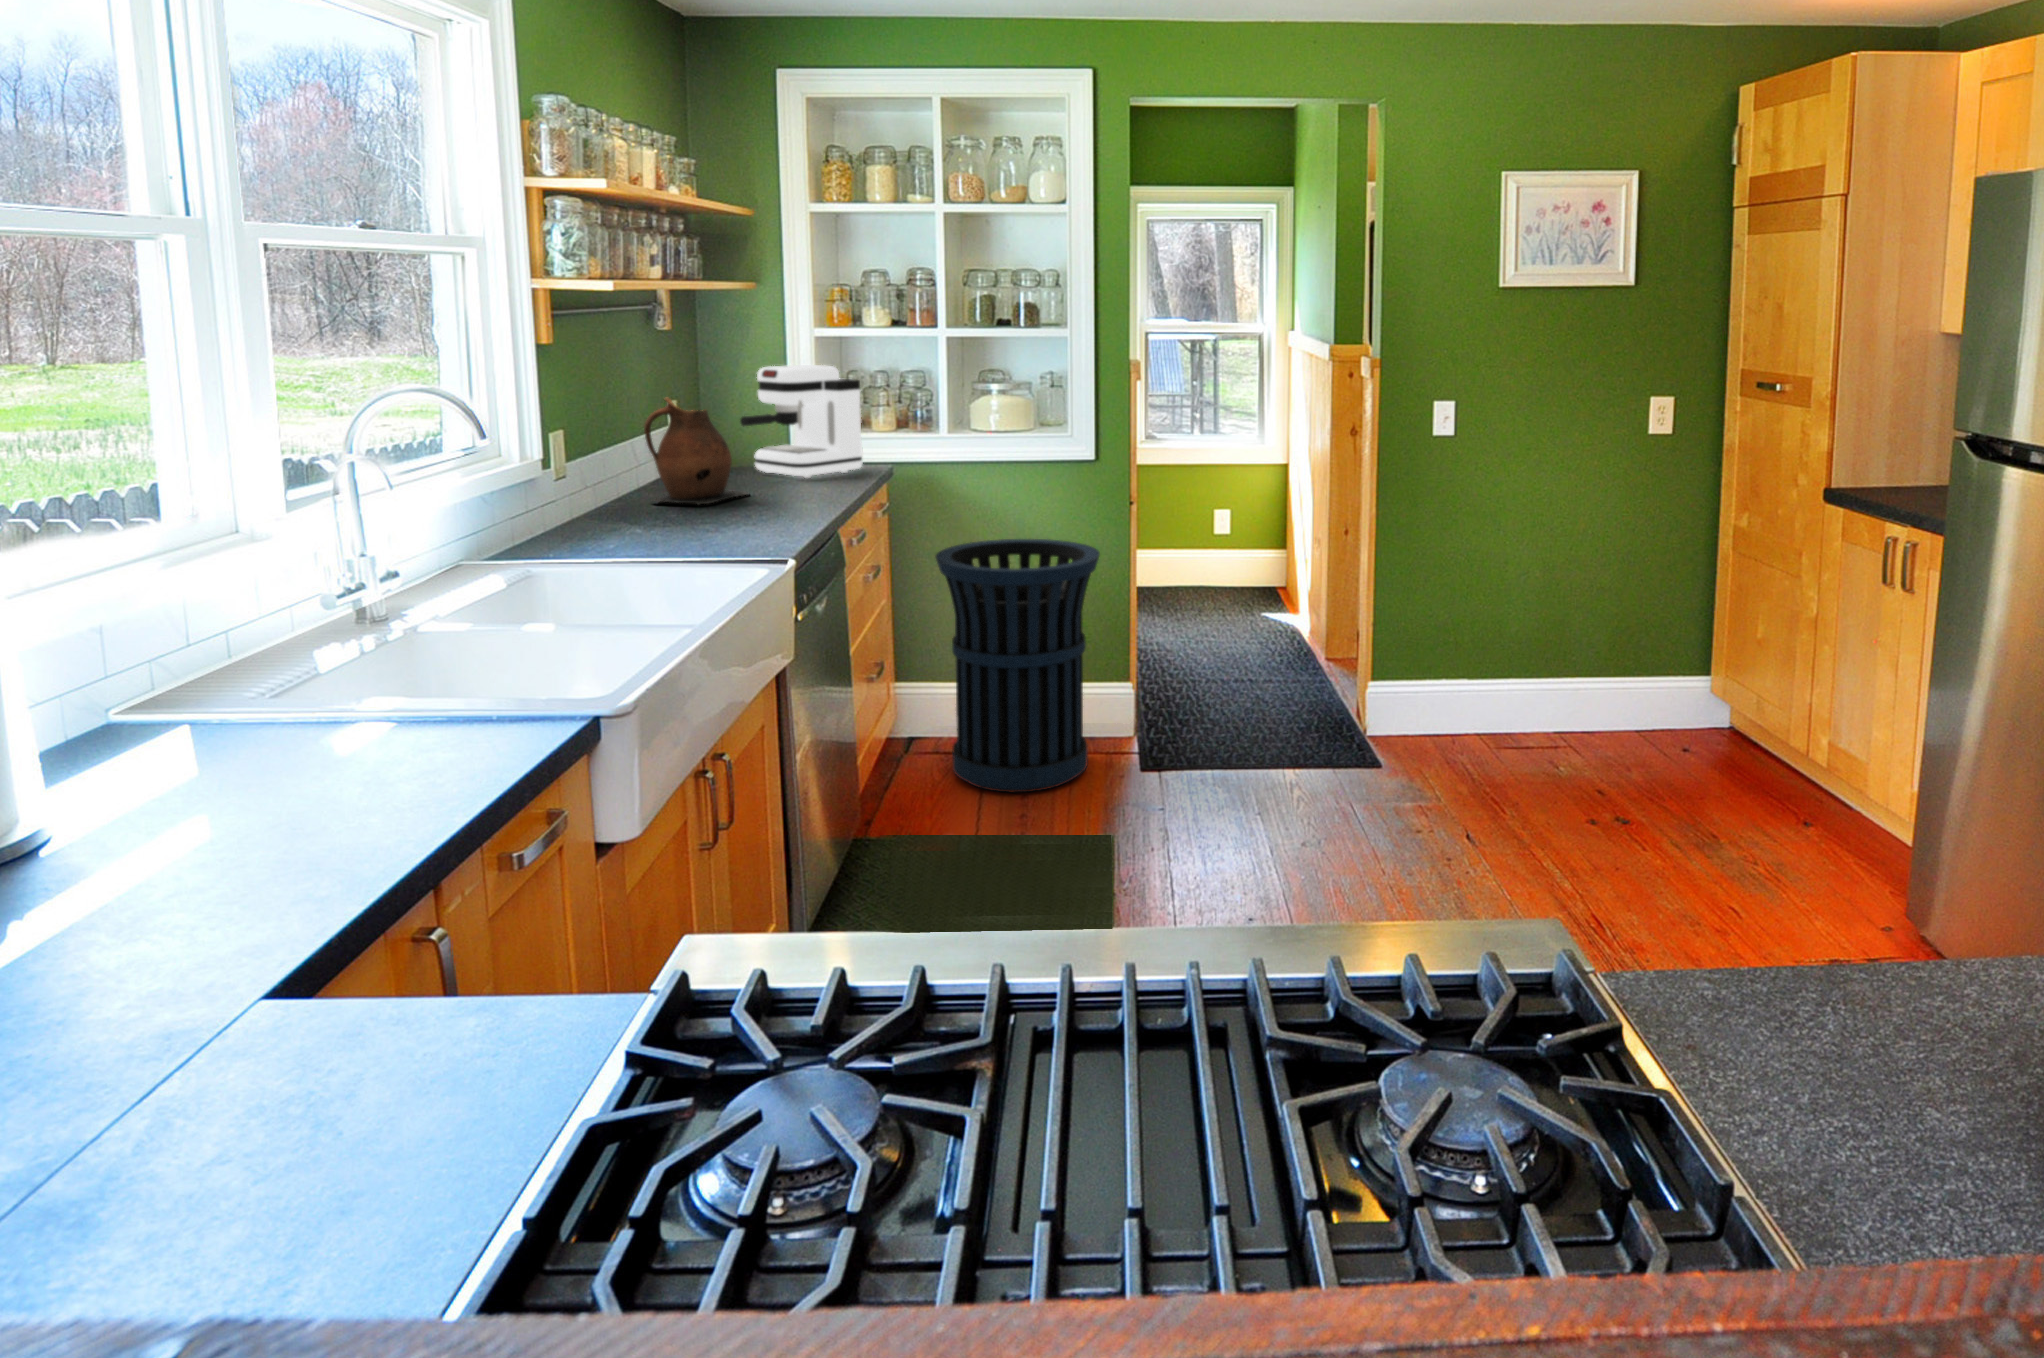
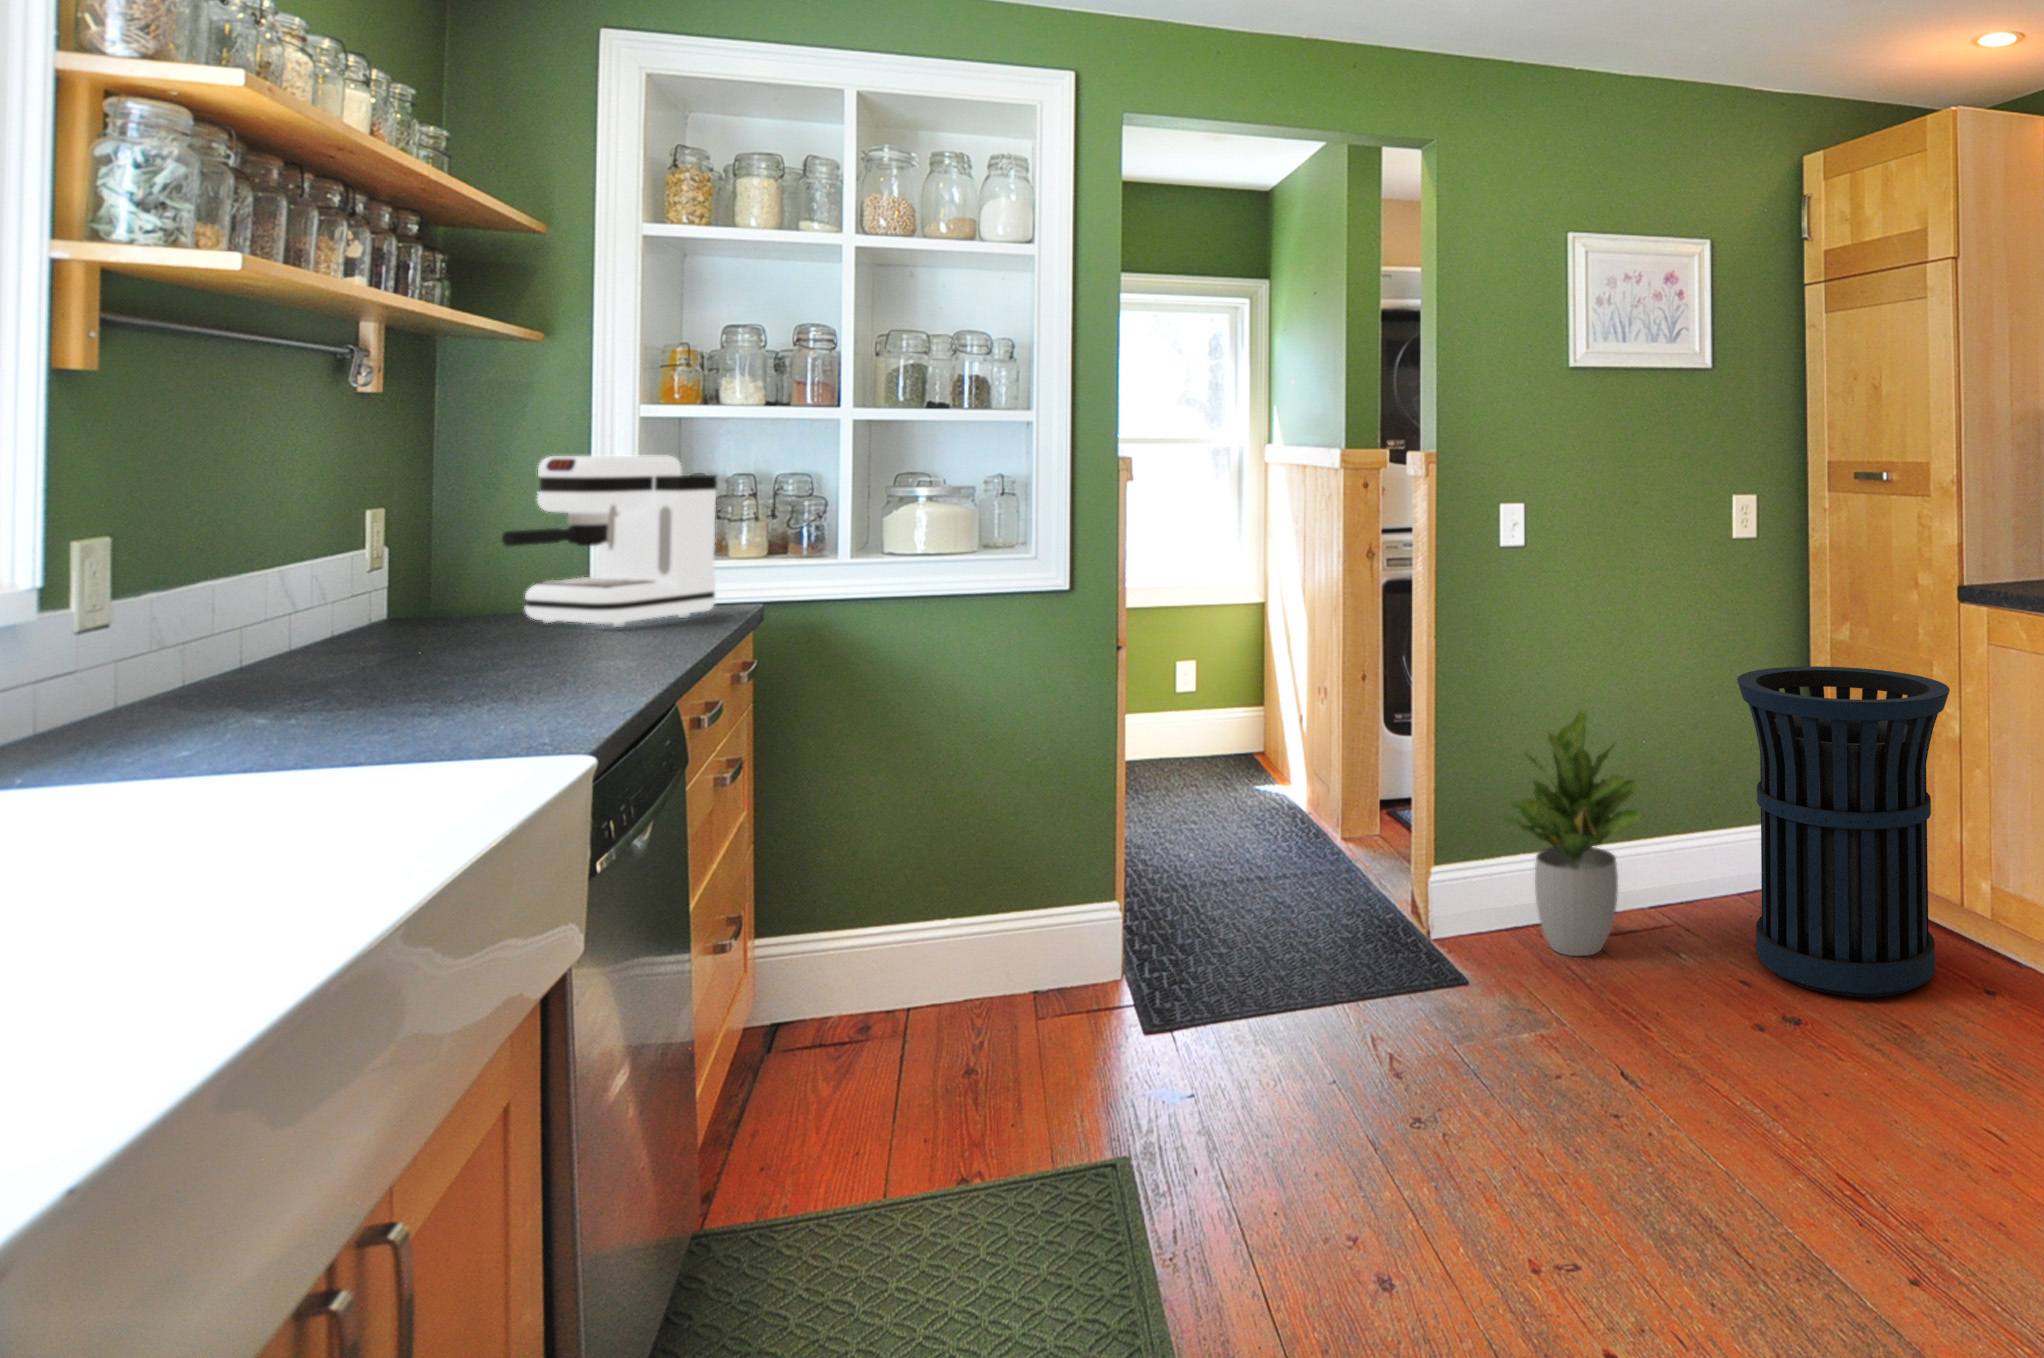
ceramic pitcher: present [644,398,747,505] -> none [307,491,513,674]
trash can: present [936,539,1100,792] -> present [1737,666,1950,997]
potted plant: none [1416,568,1532,758] -> present [1505,708,1640,956]

